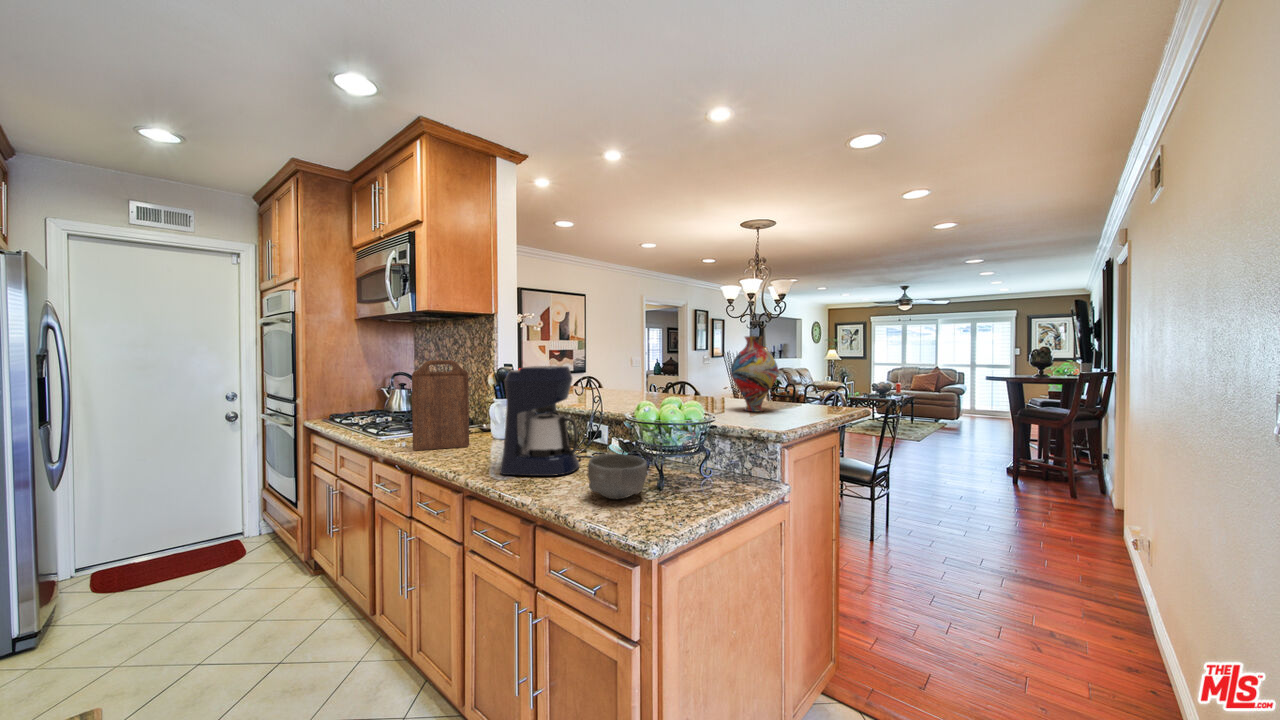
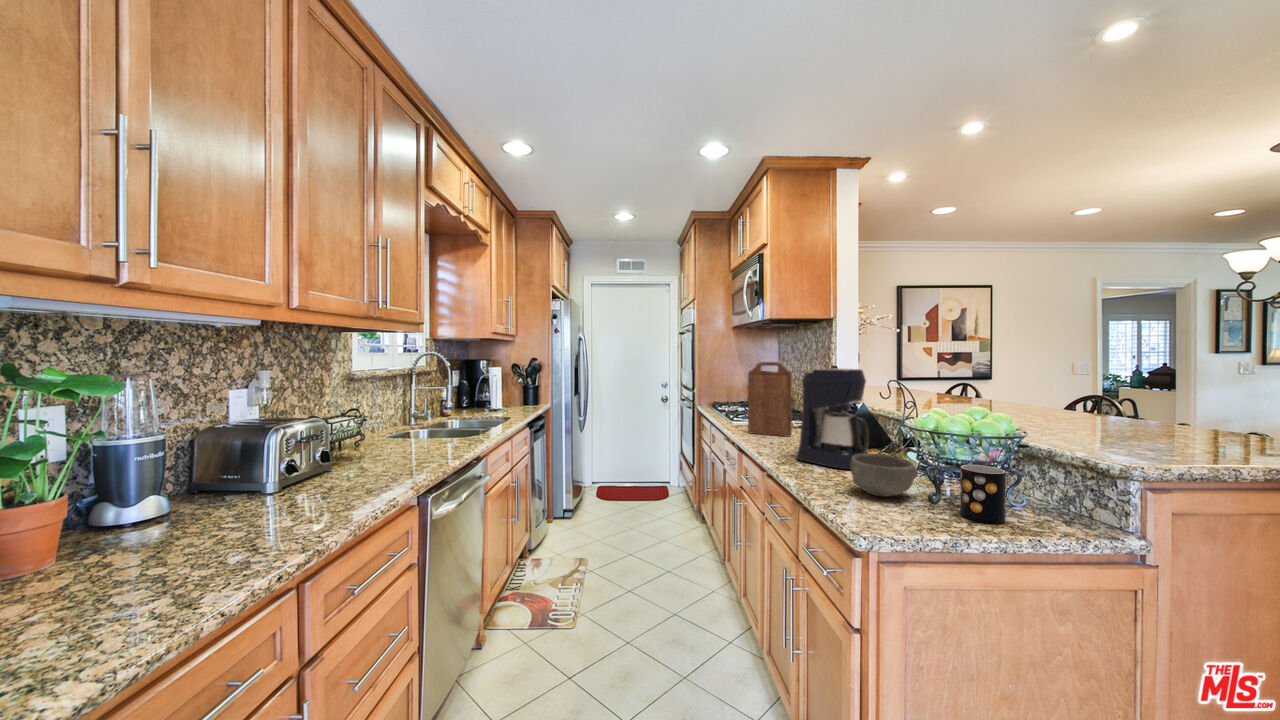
vase: present [730,336,778,411] -> none [1117,334,1219,444]
mug: none [688,450,721,502] -> present [960,465,1006,523]

